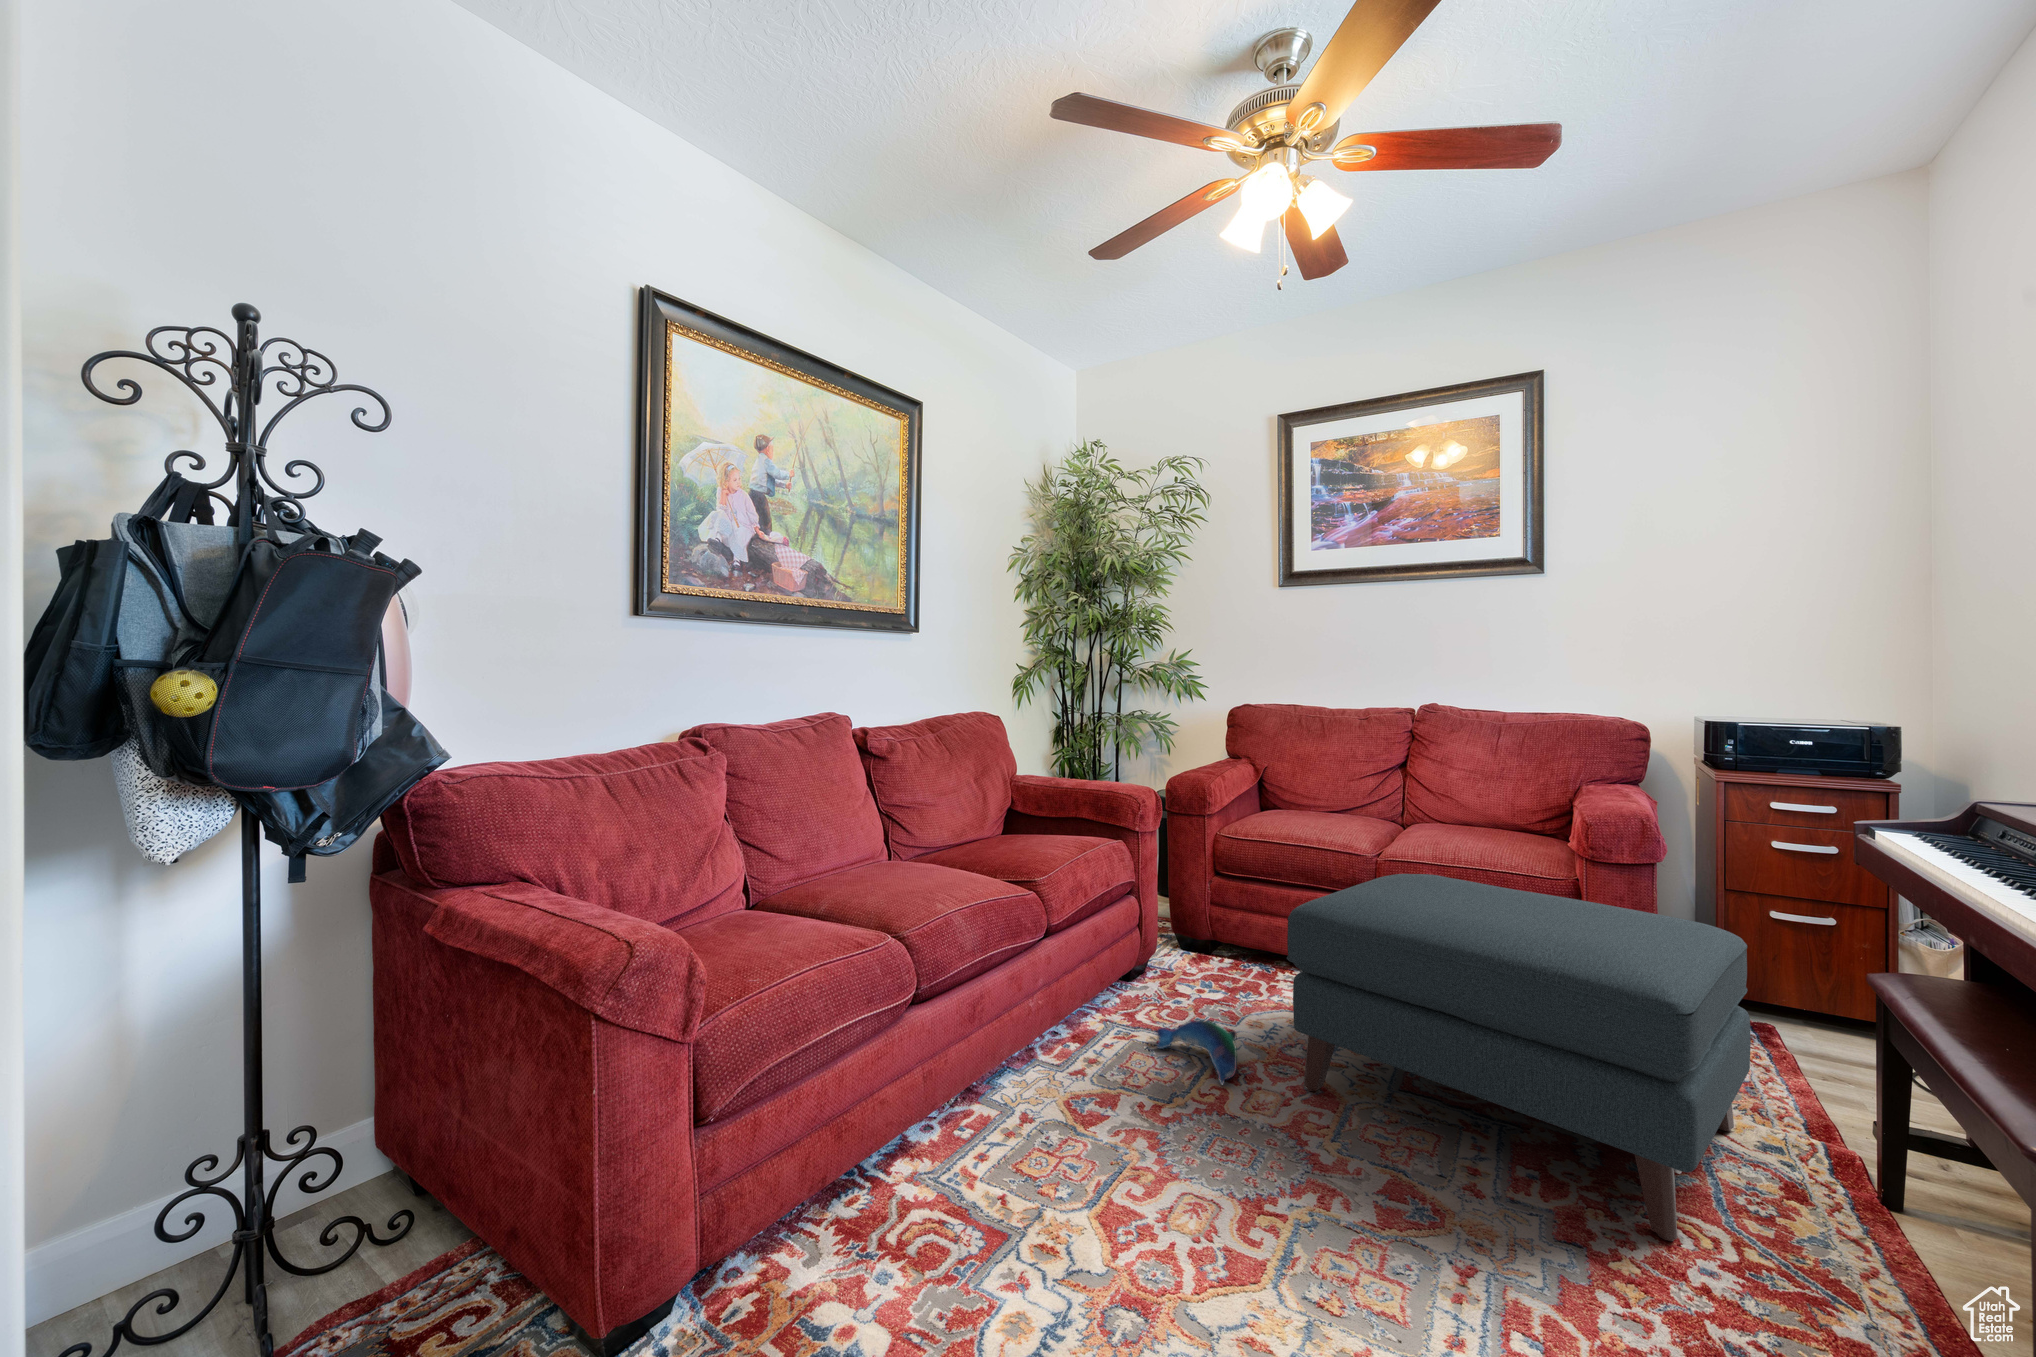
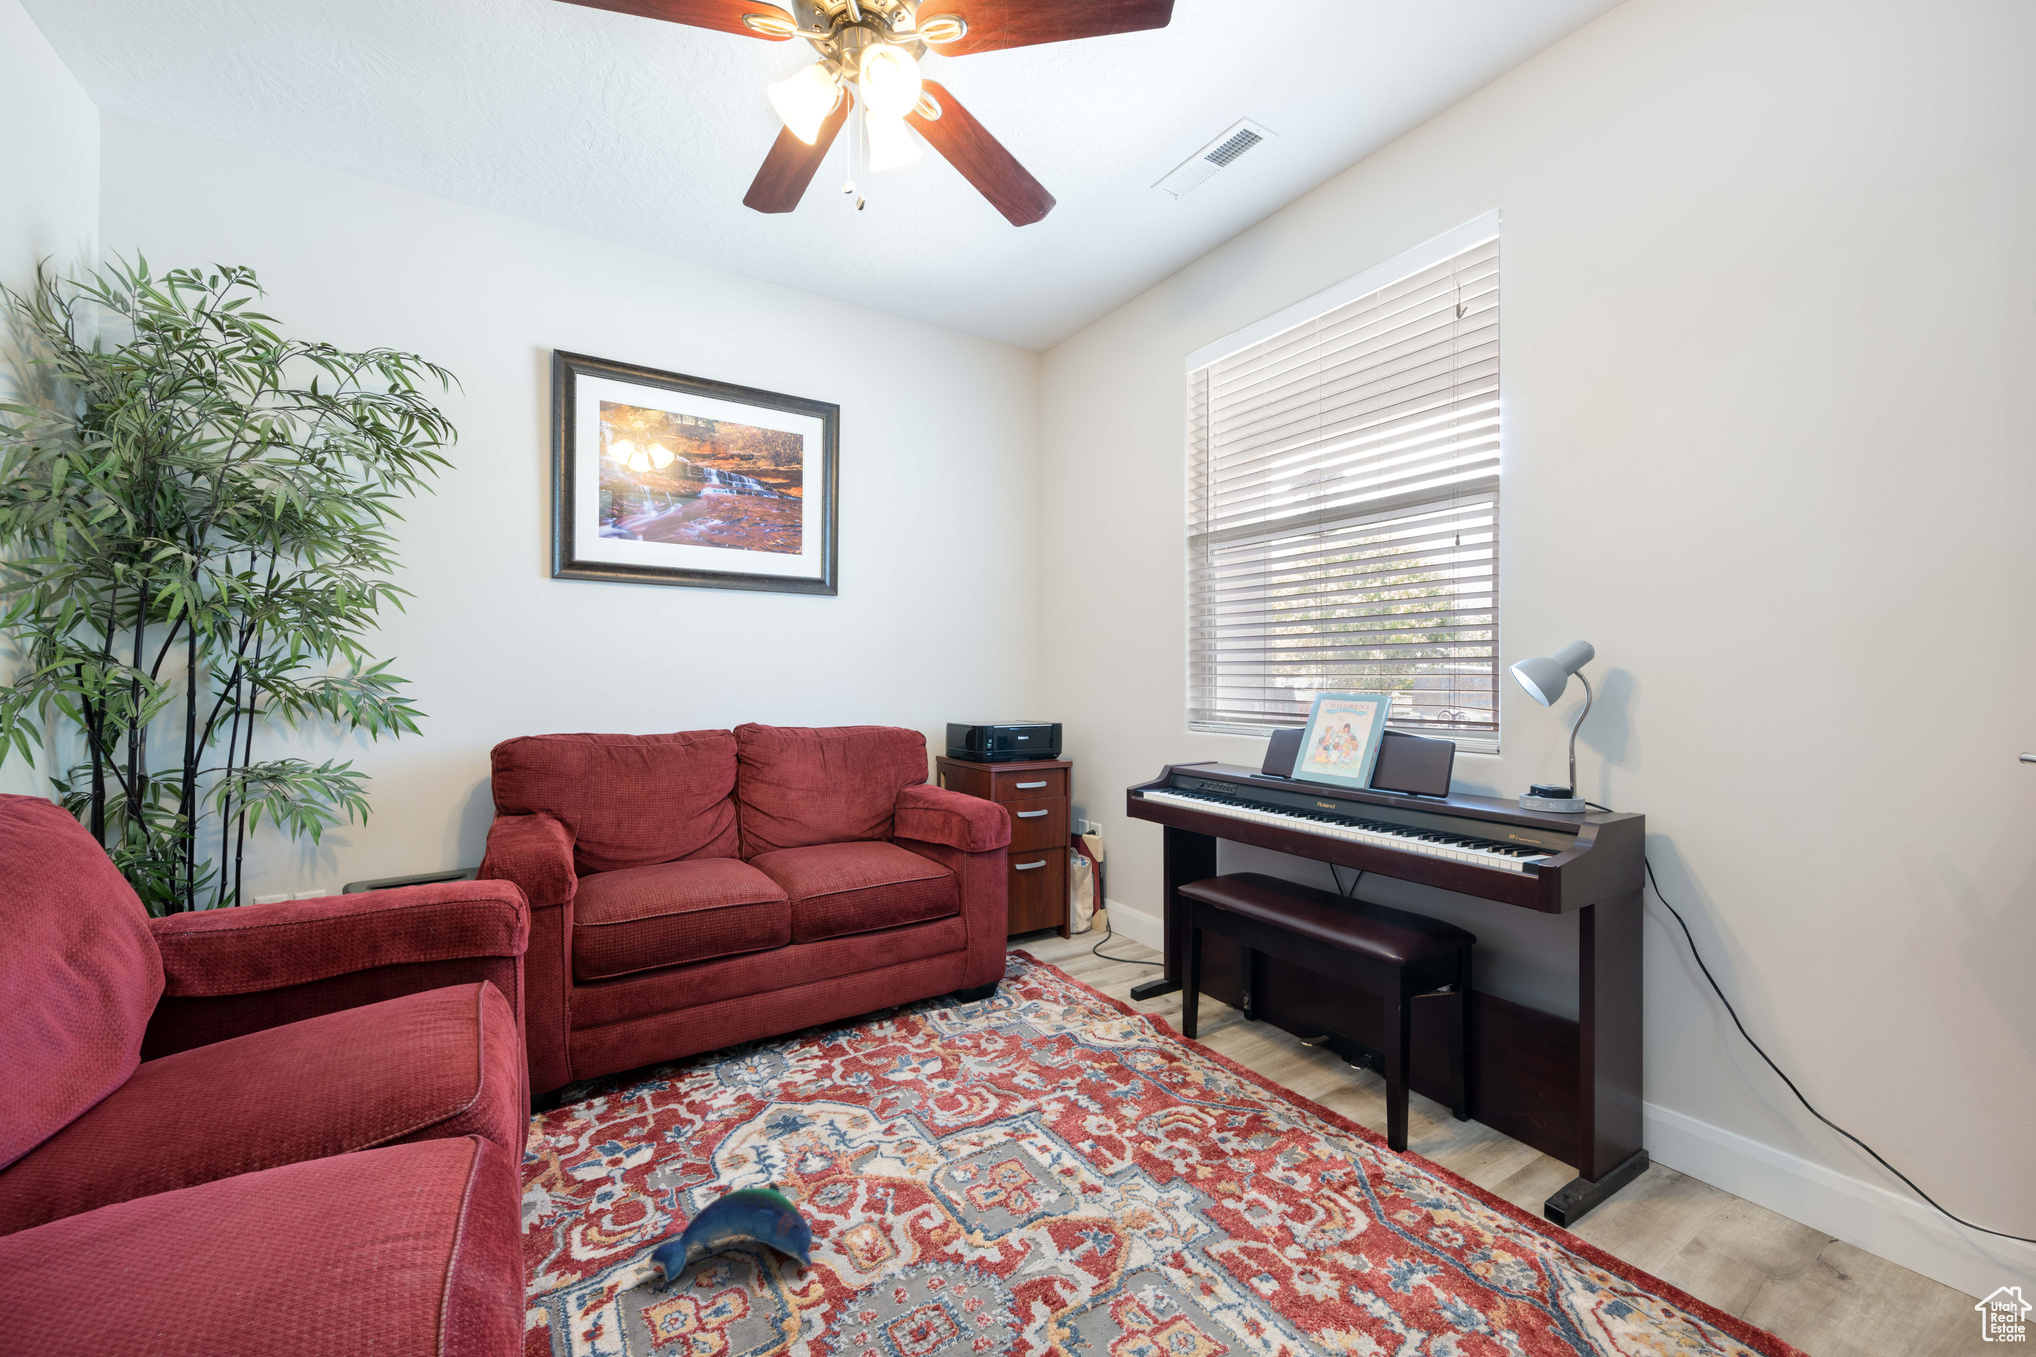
ottoman: present [1287,874,1751,1241] -> none [845,882,1218,1201]

